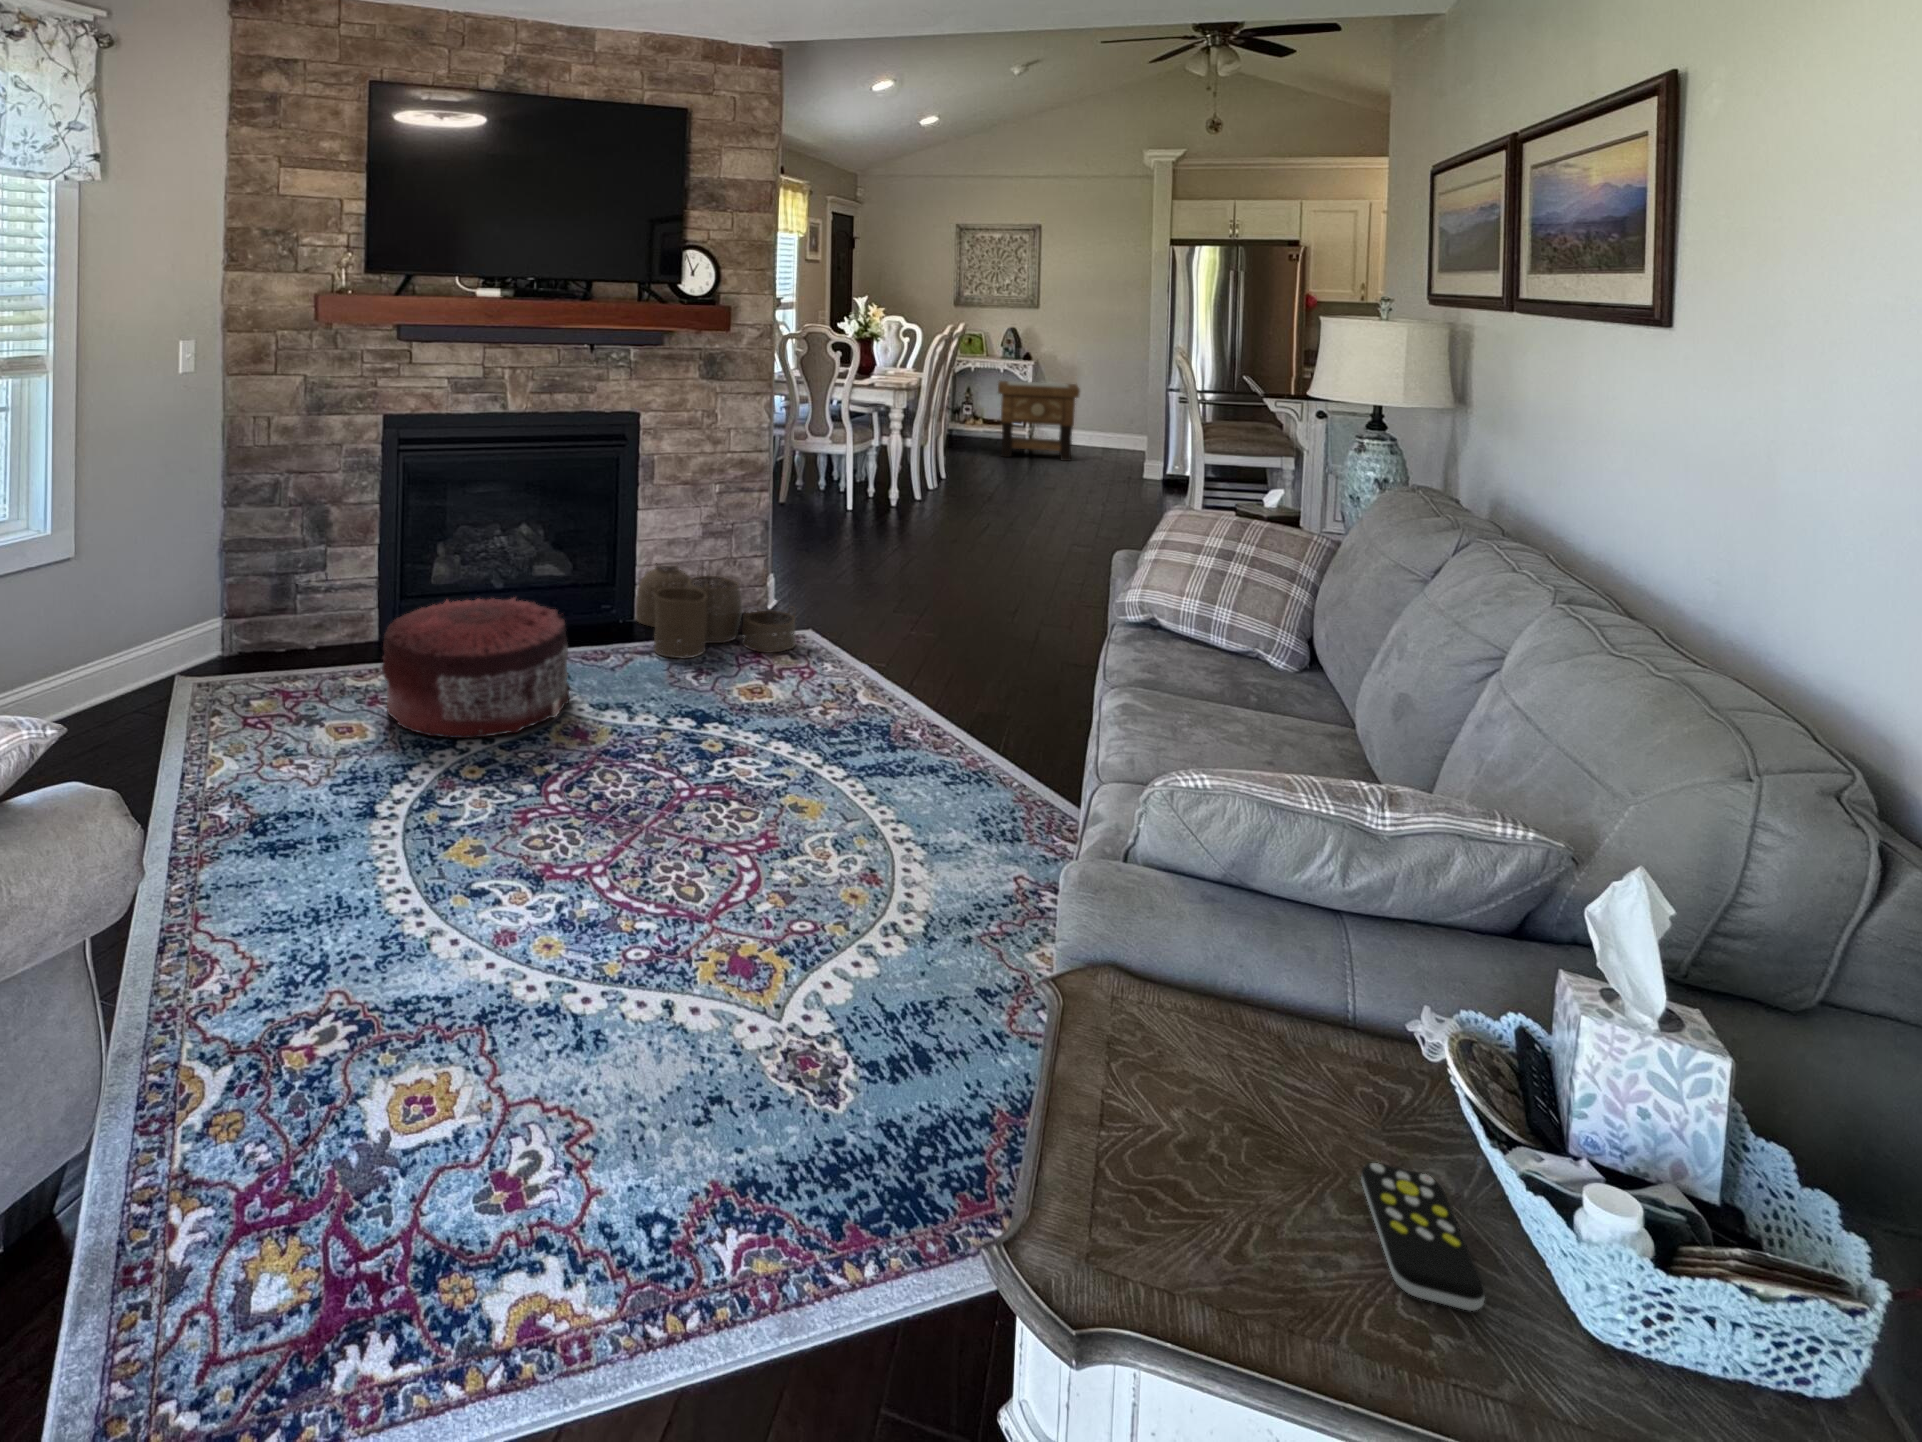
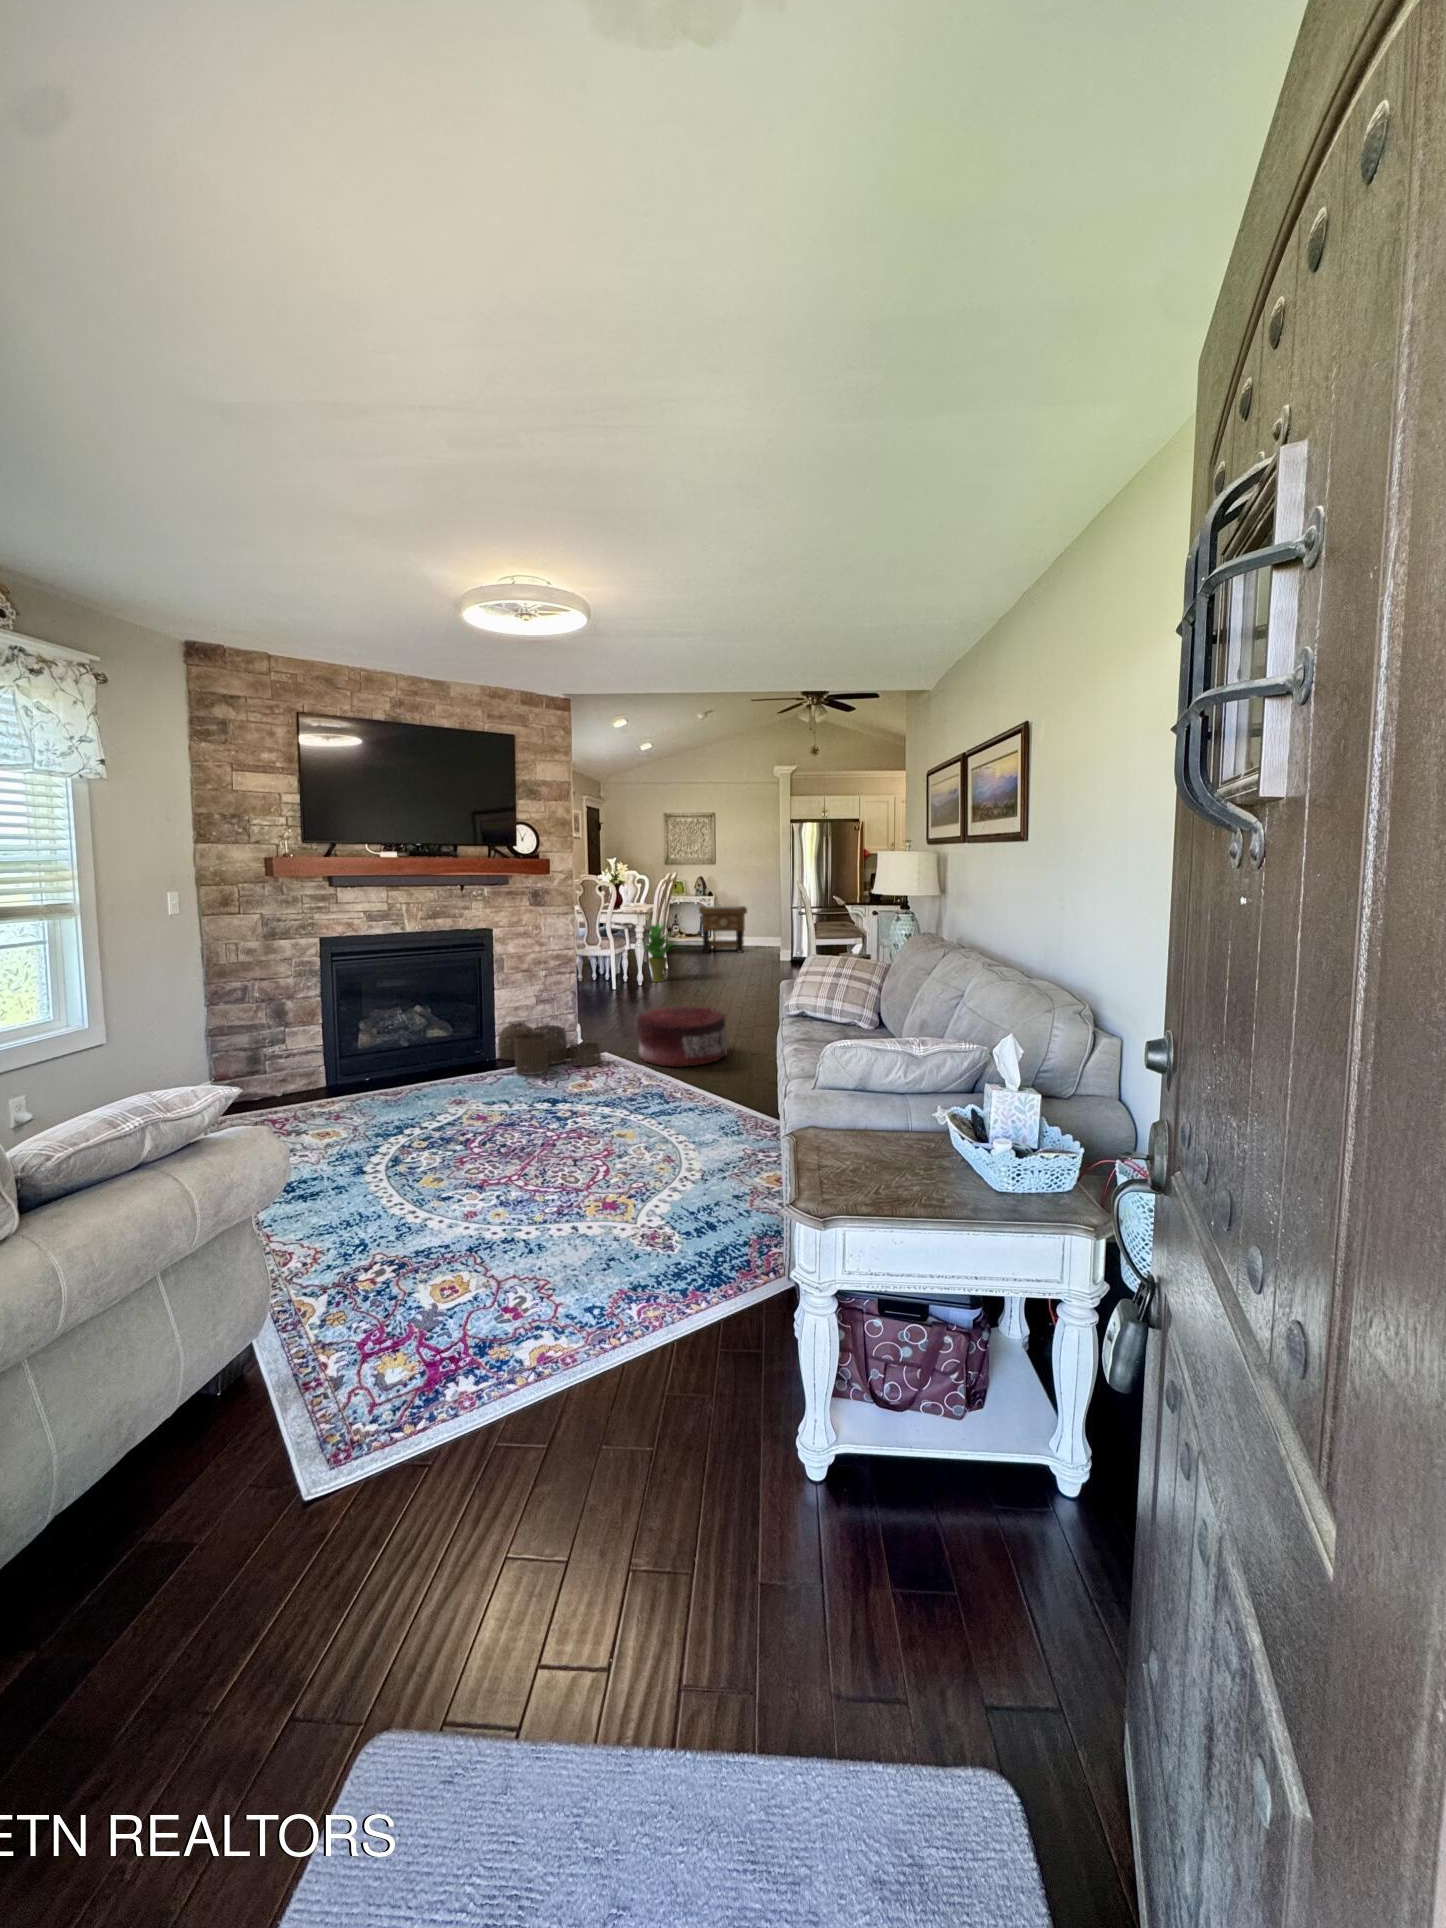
potted plant: none [884,409,957,505] -> present [638,924,678,982]
pouf: present [382,598,571,738] -> present [637,1006,727,1067]
remote control: present [1361,1163,1485,1311] -> none [911,1160,952,1191]

